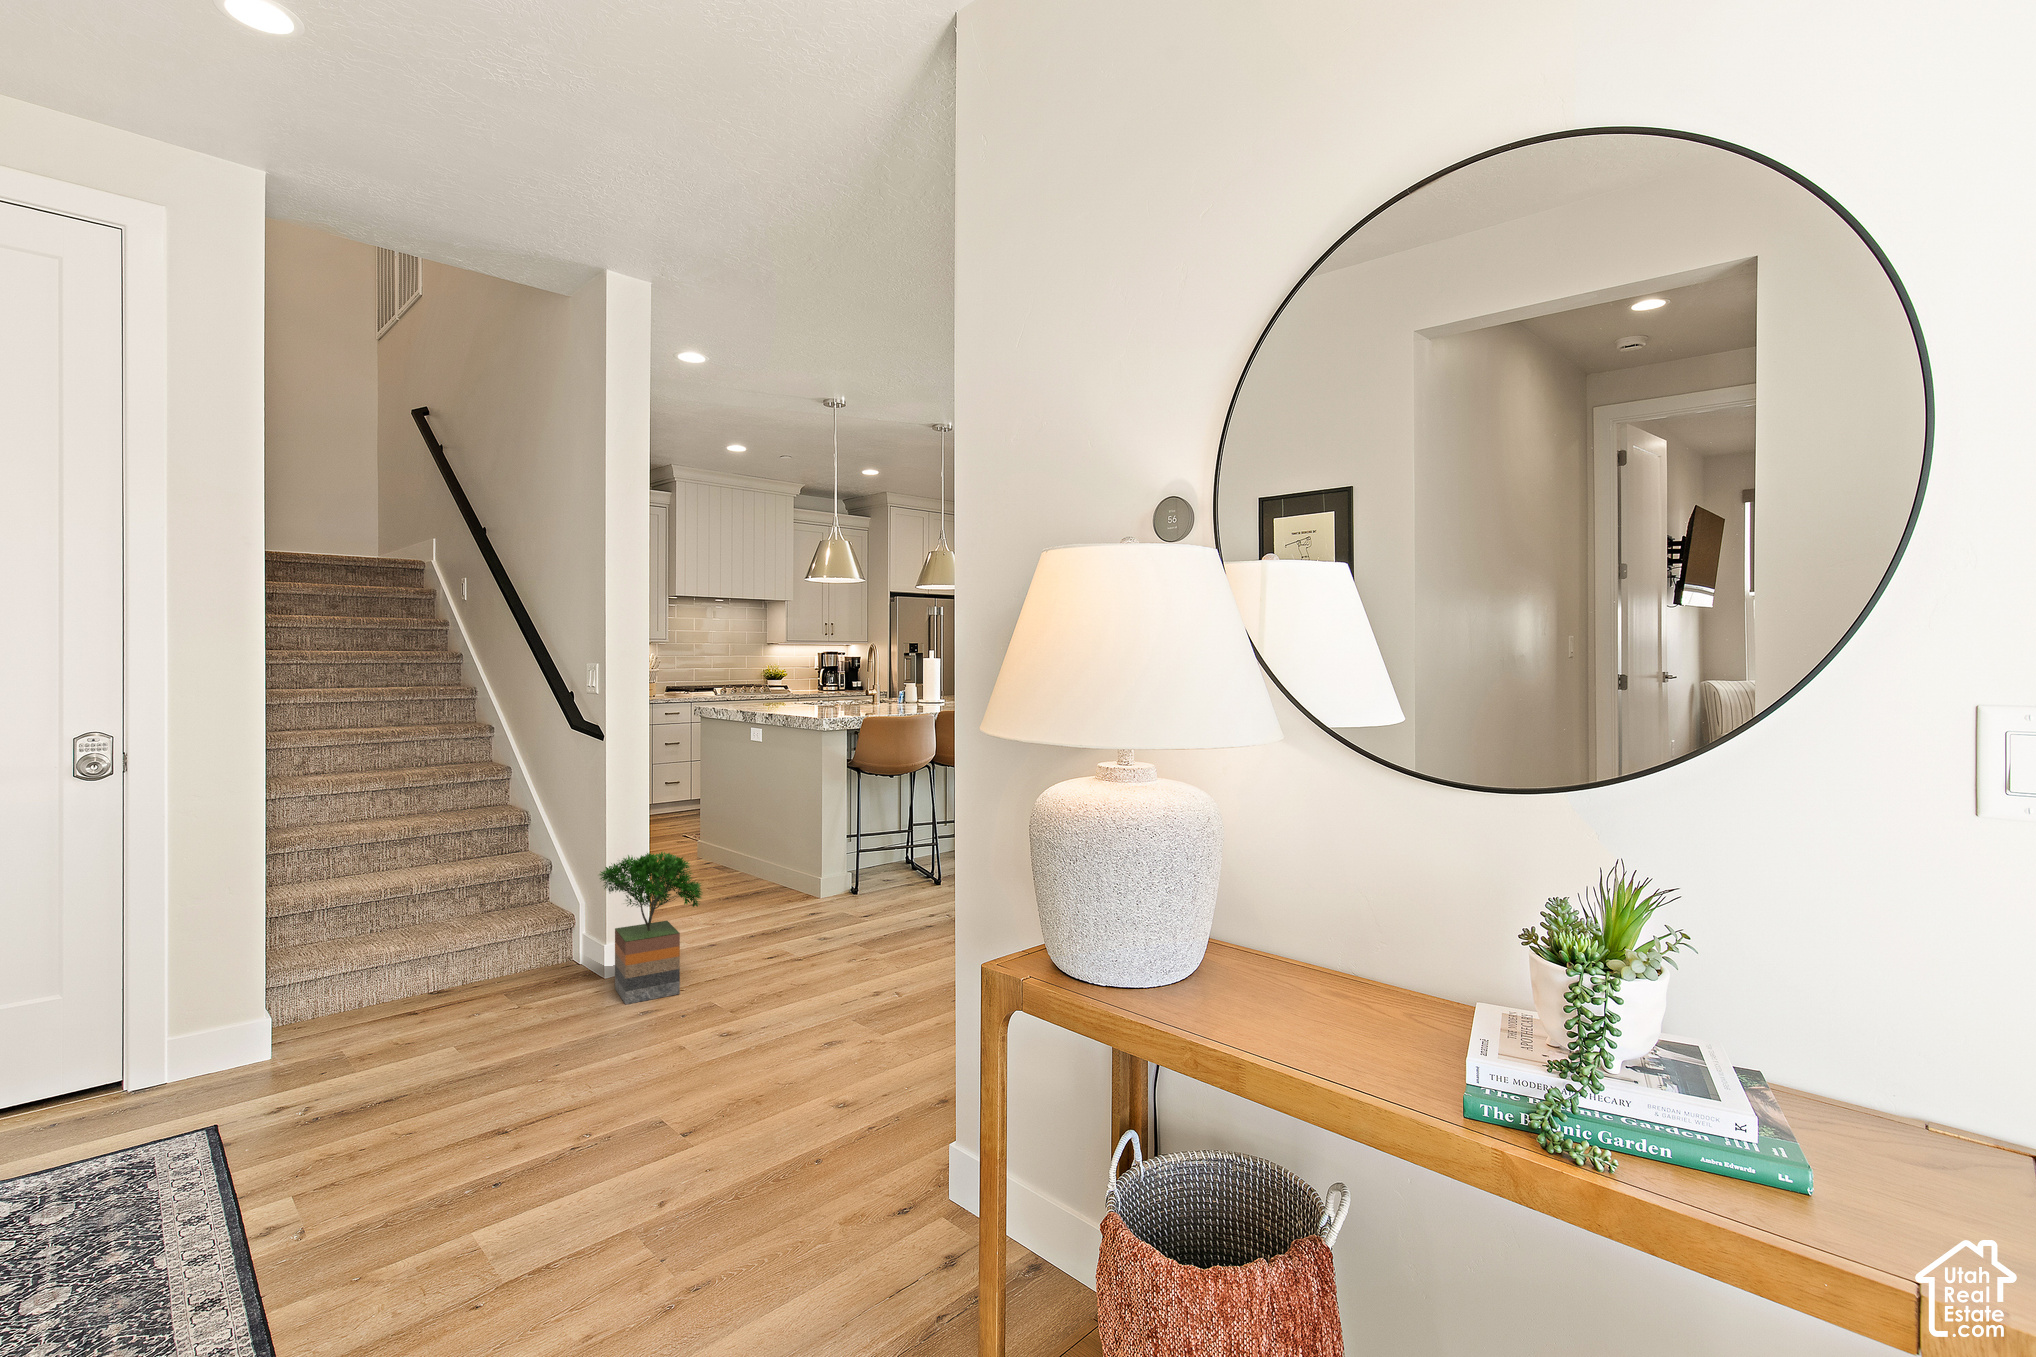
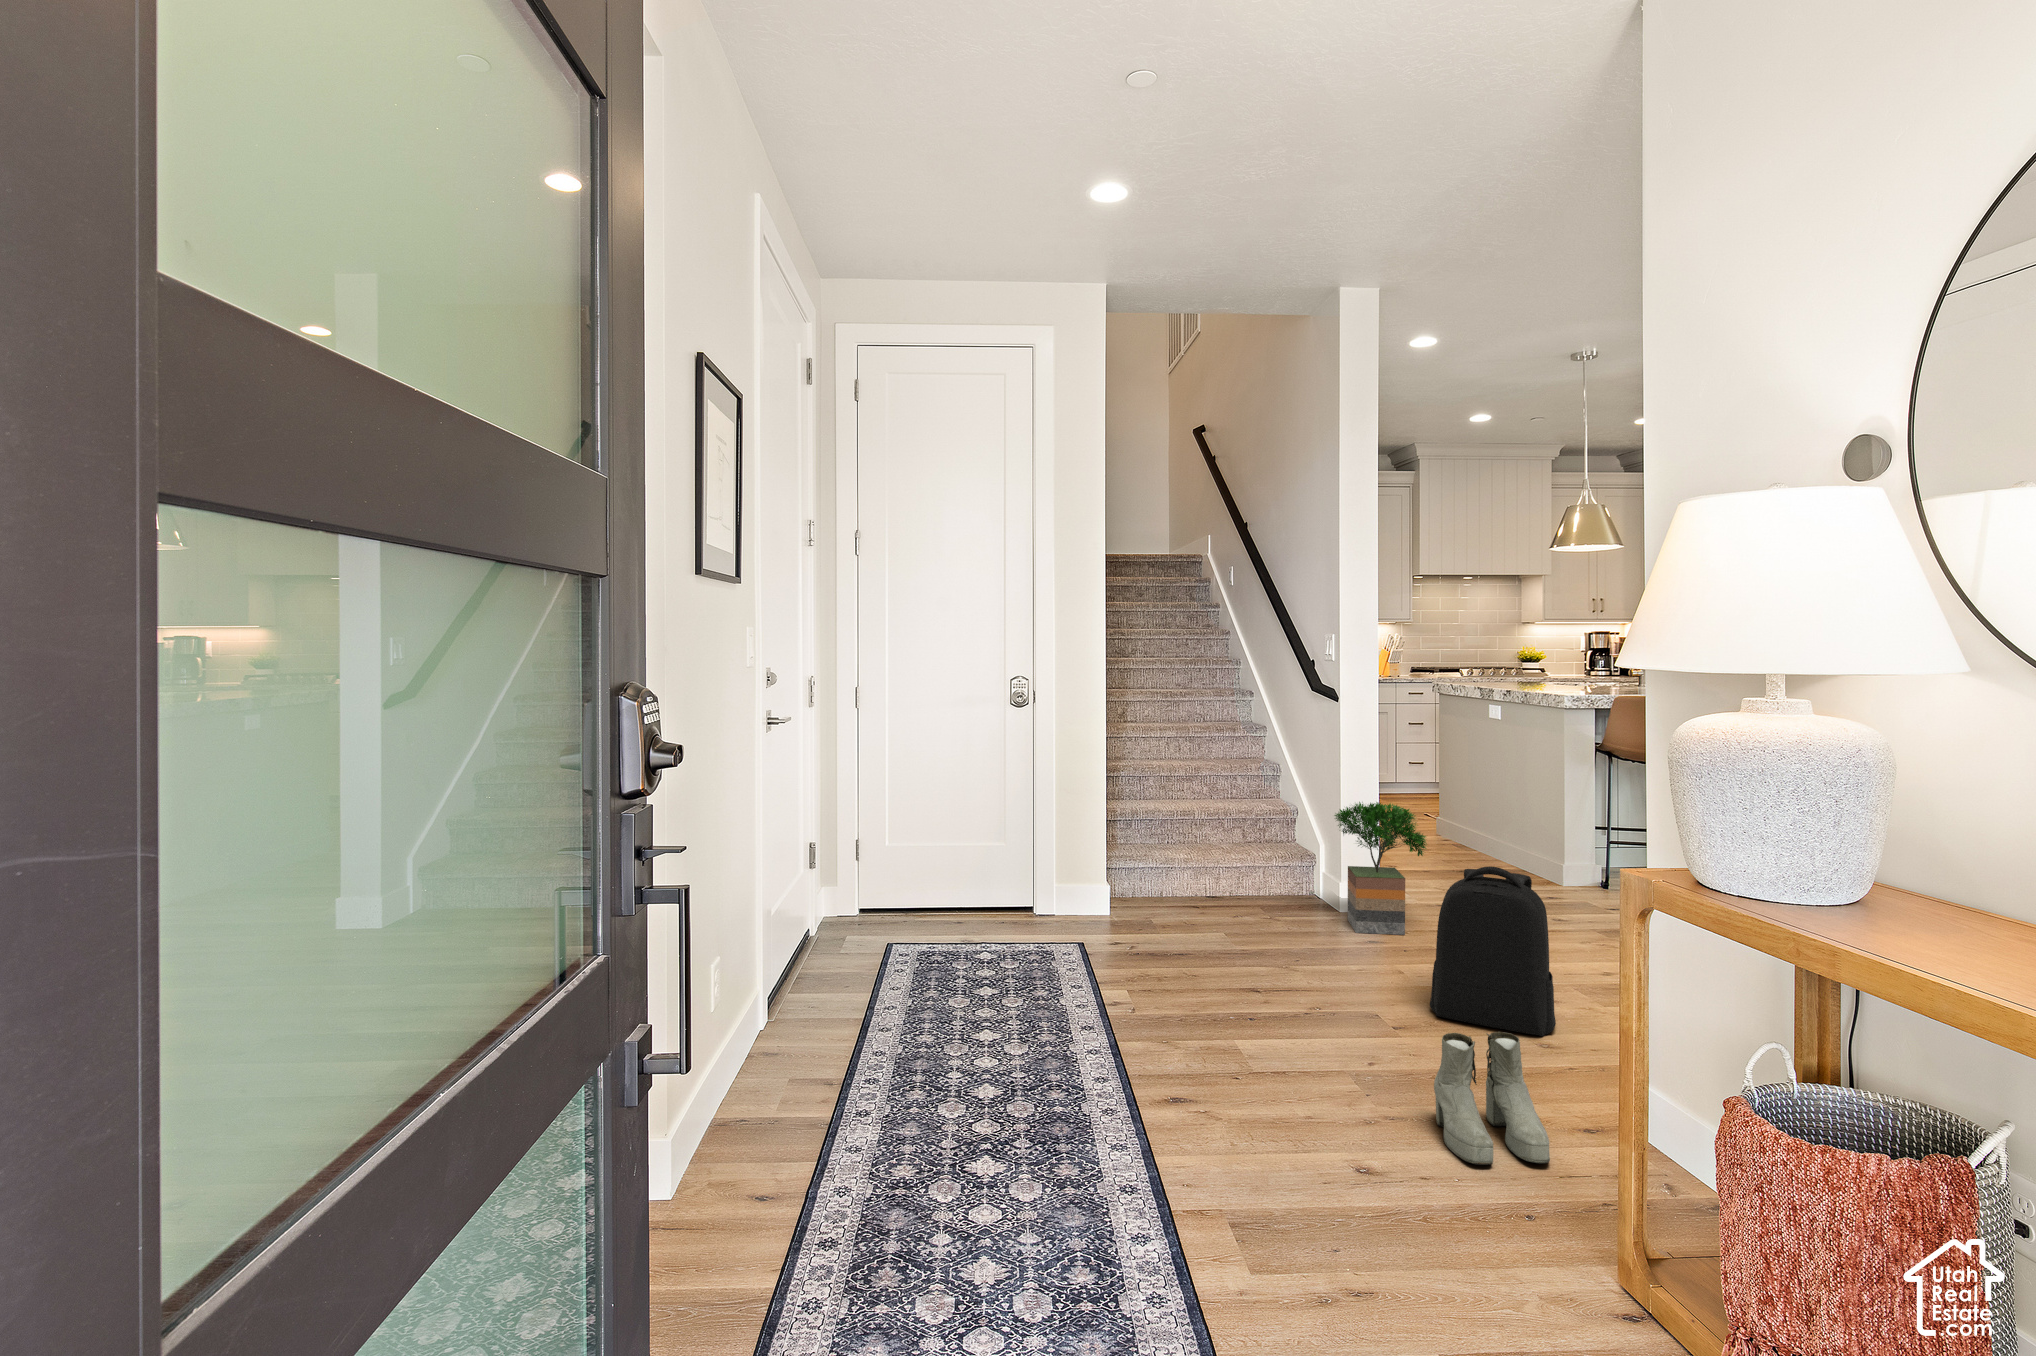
backpack: none [714,922,837,1097] -> present [1430,866,1556,1036]
boots: none [734,1127,857,1306] -> present [1434,1032,1550,1165]

